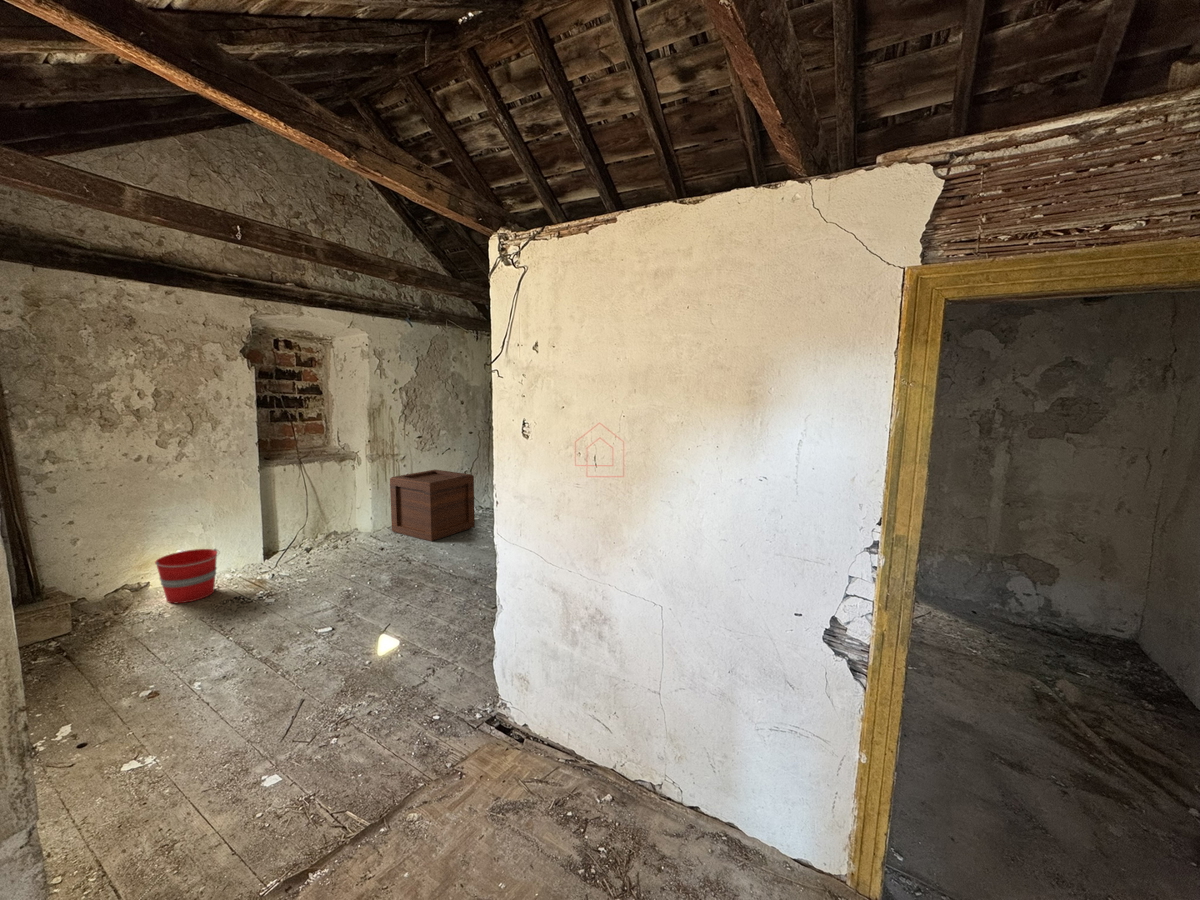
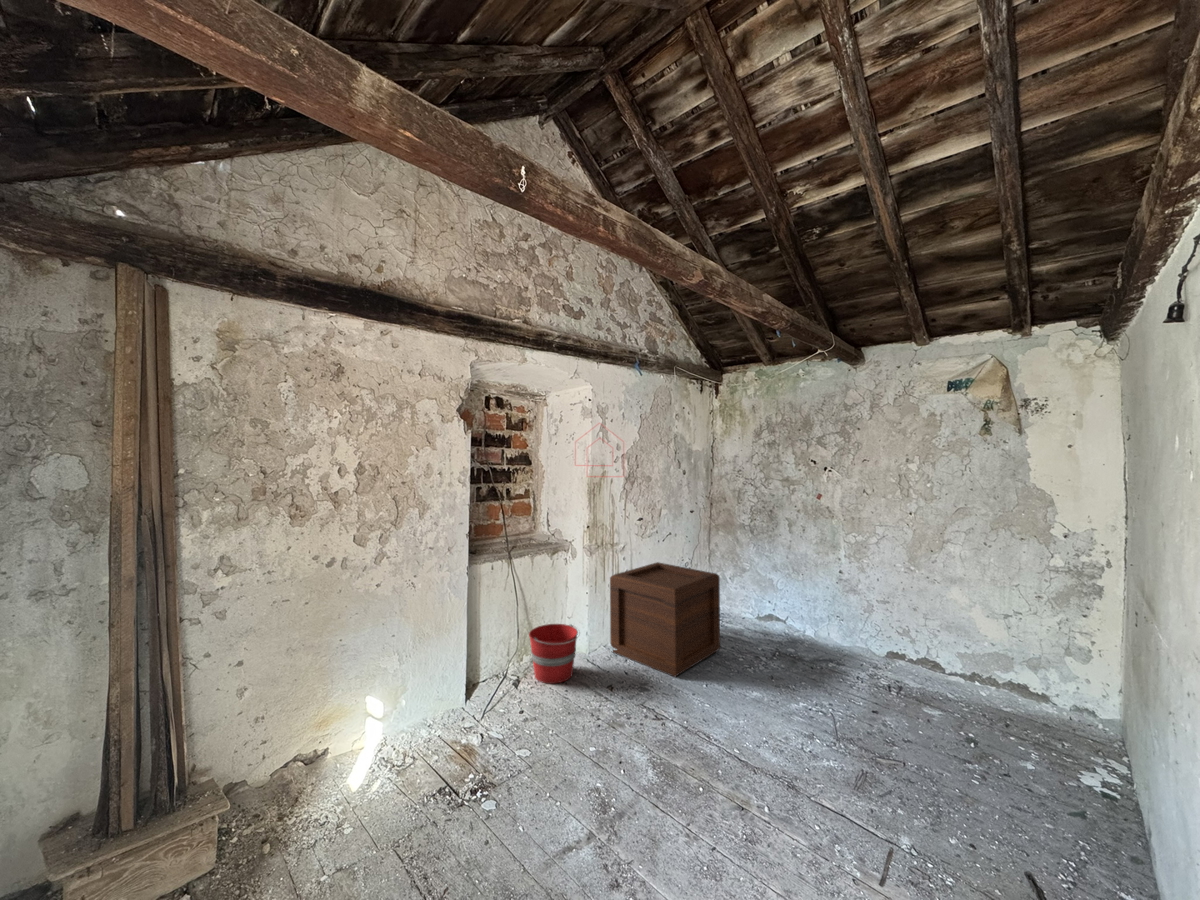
bucket: present [155,549,218,603] -> present [529,624,578,684]

